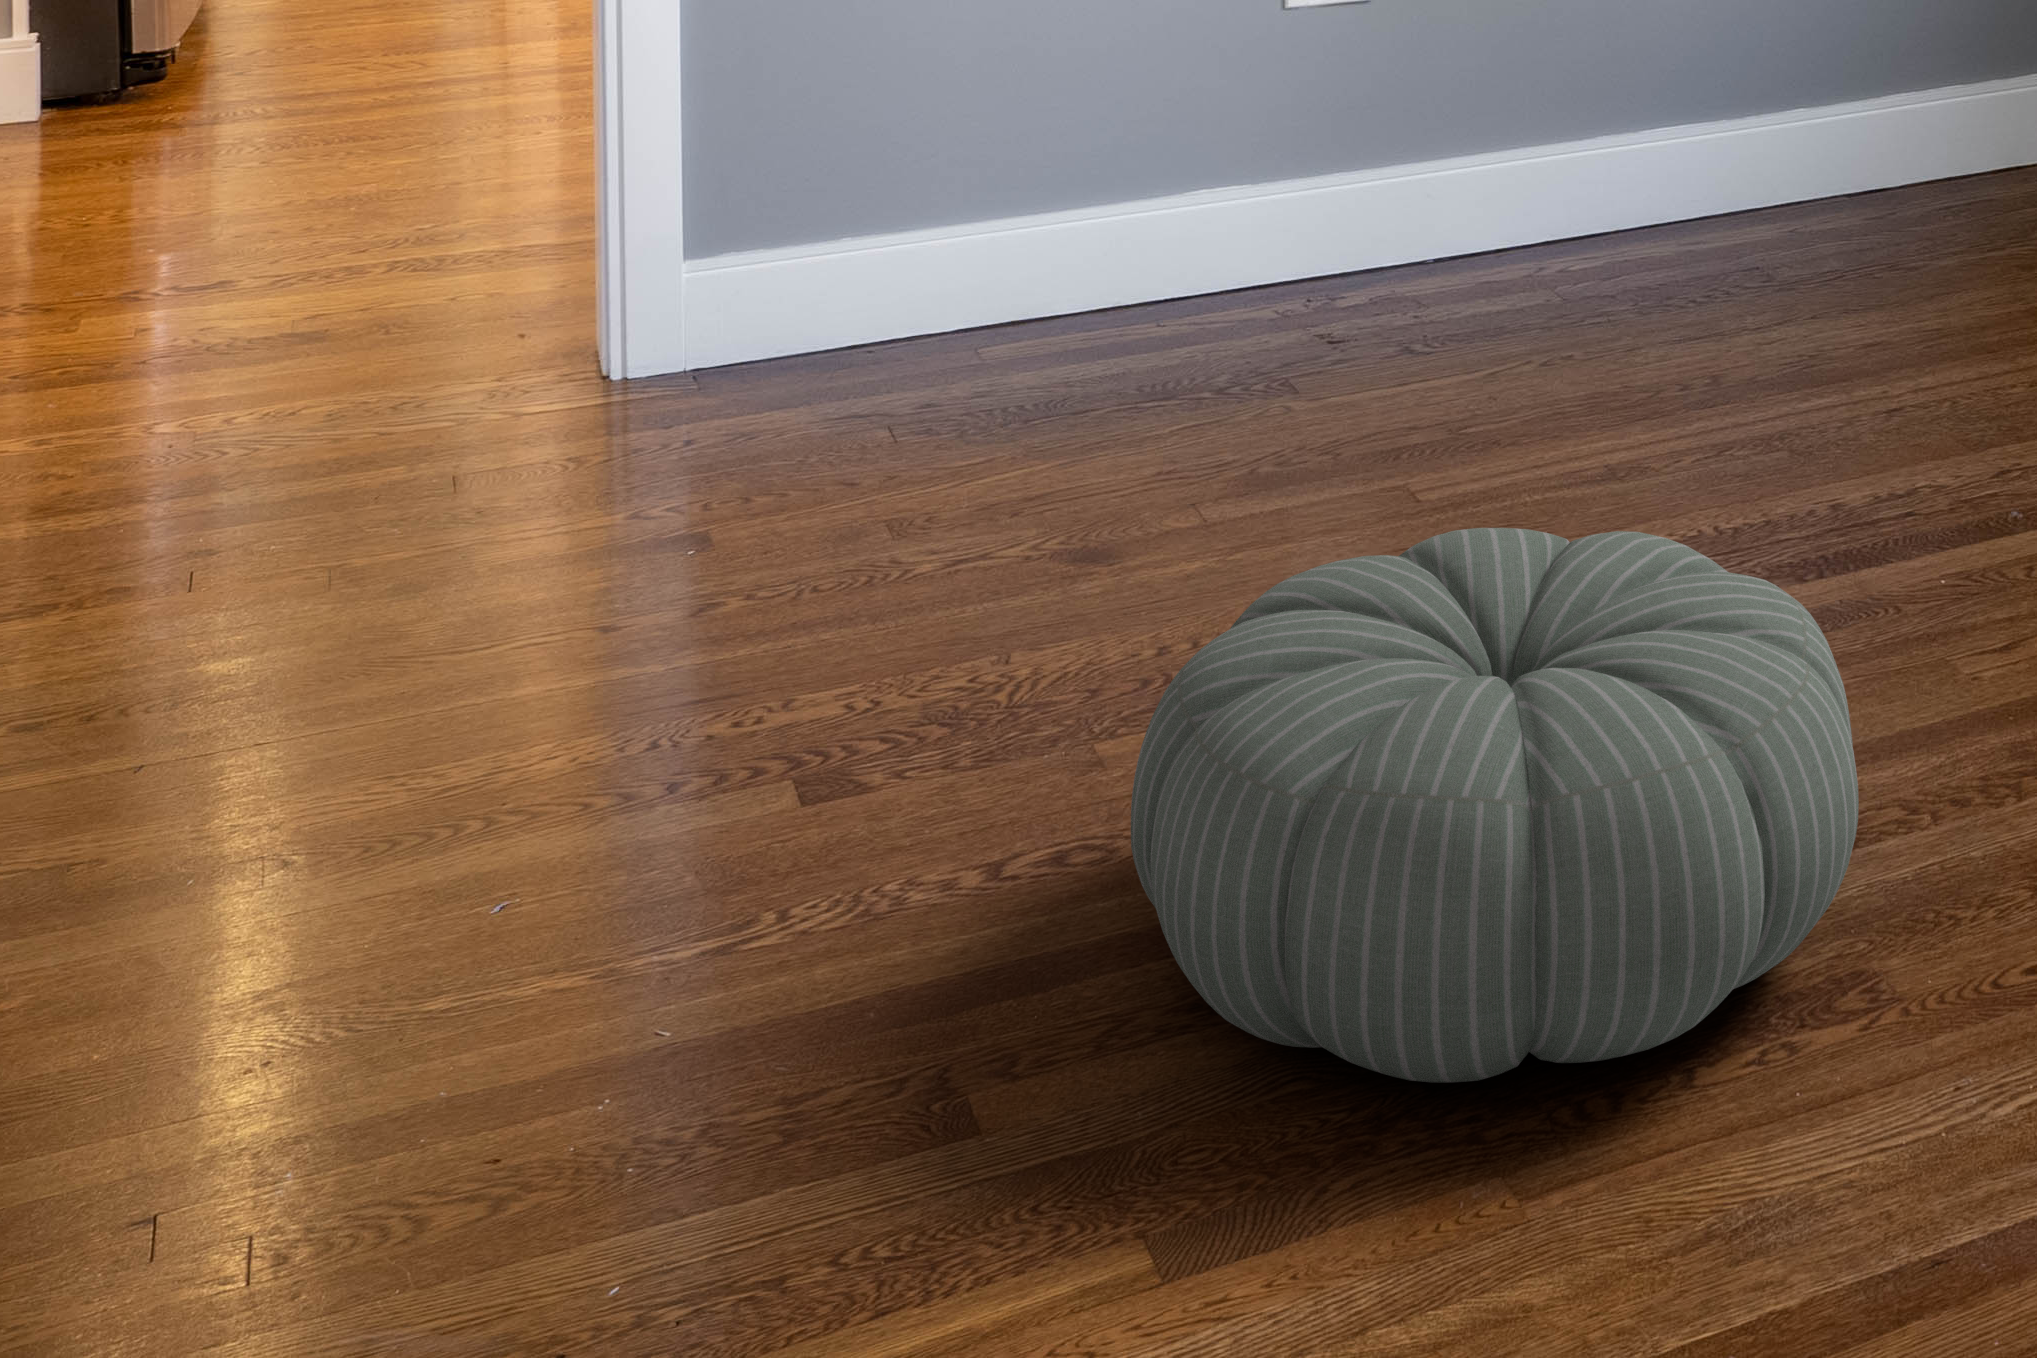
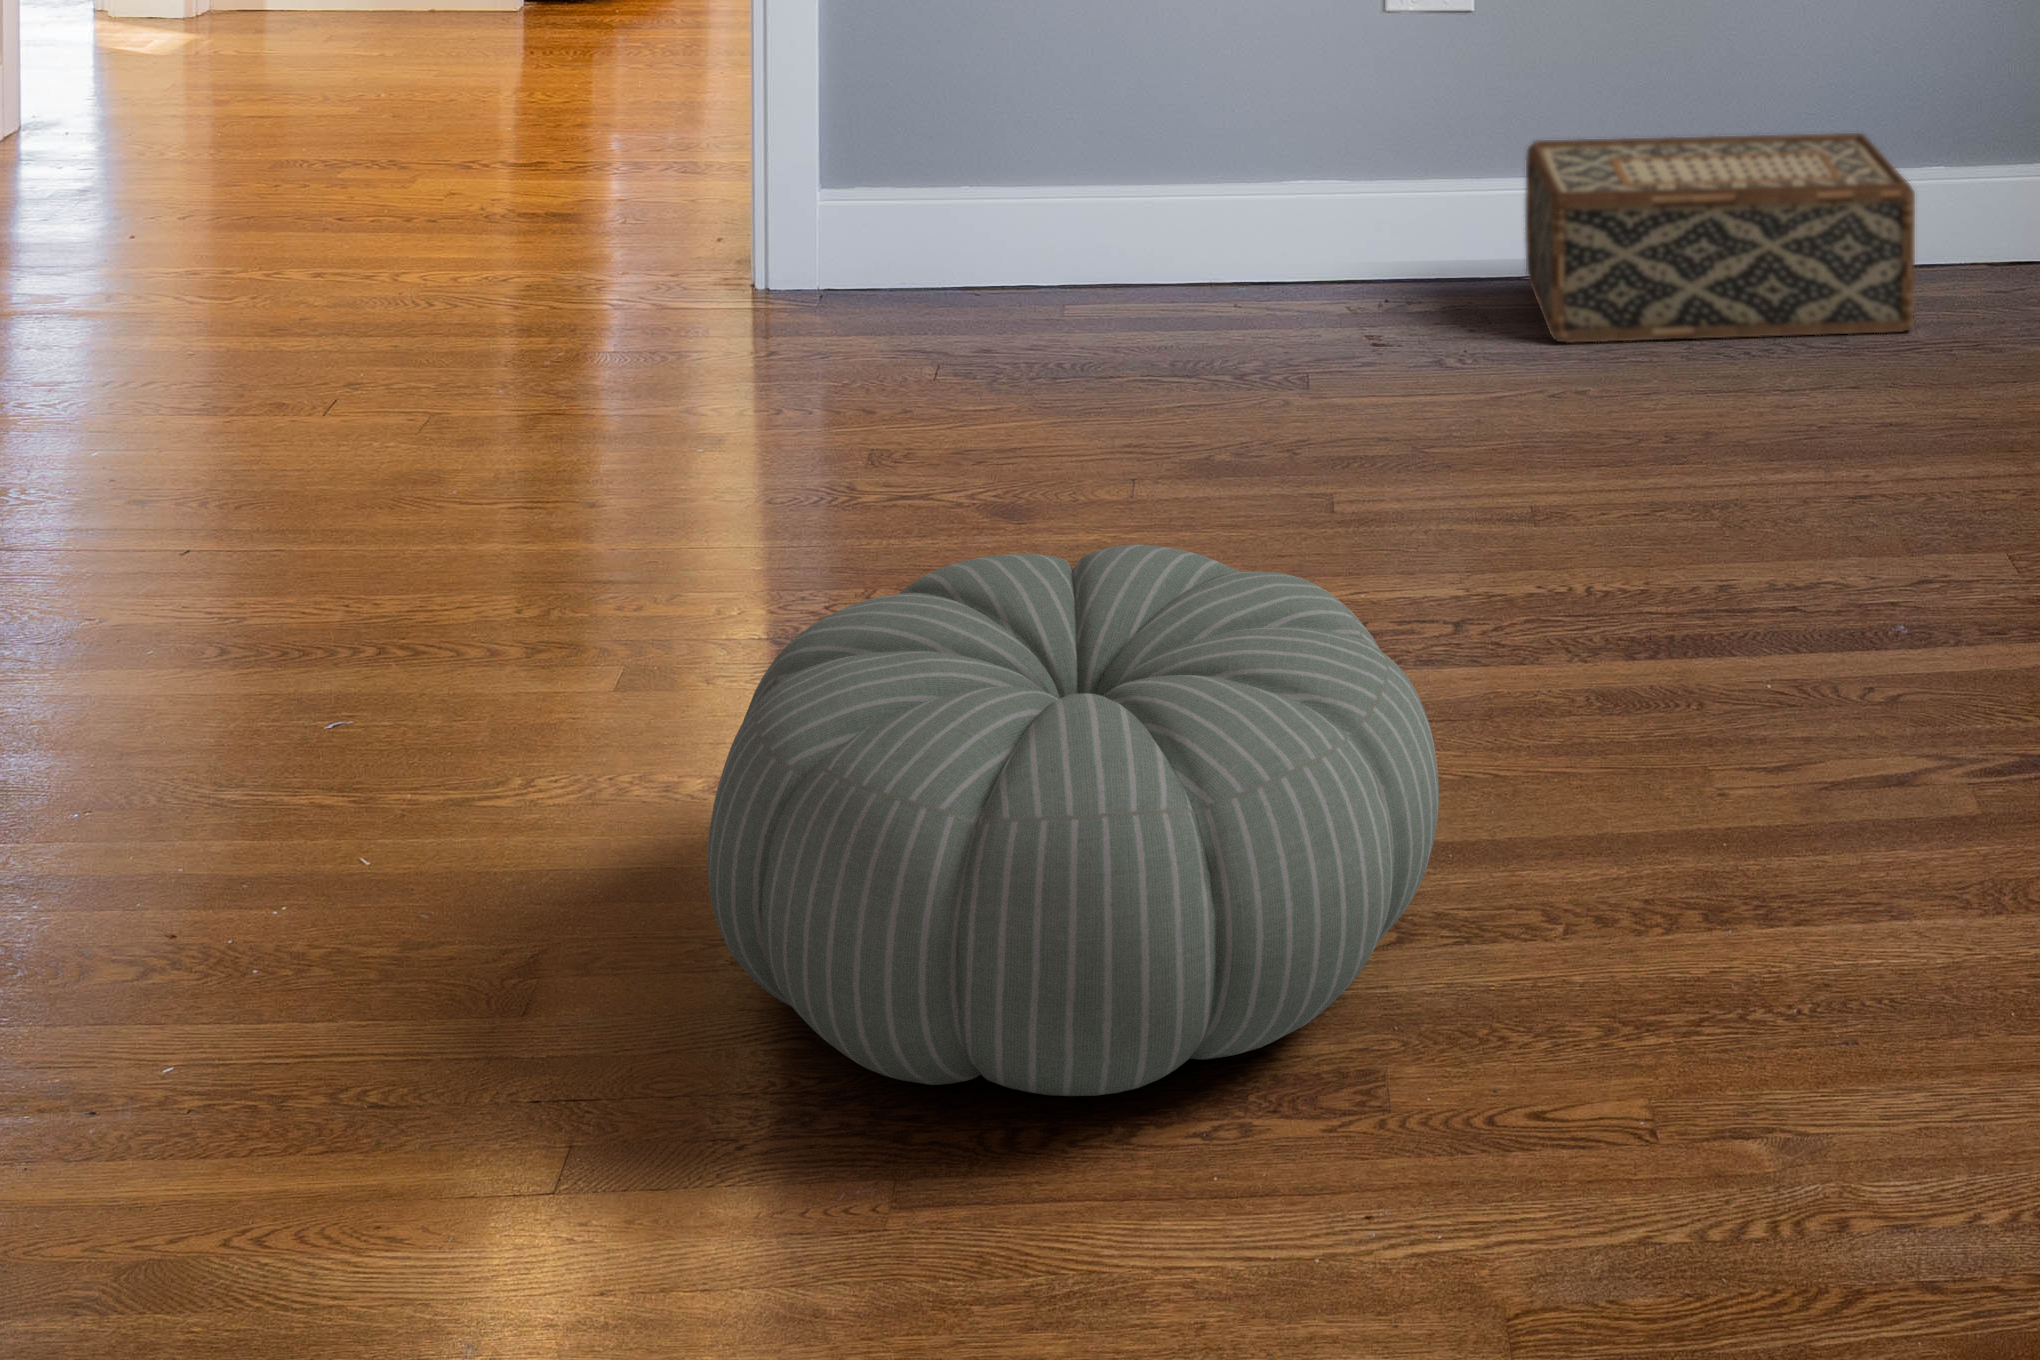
woven basket: none [1439,78,1832,308] -> present [1525,133,1915,342]

